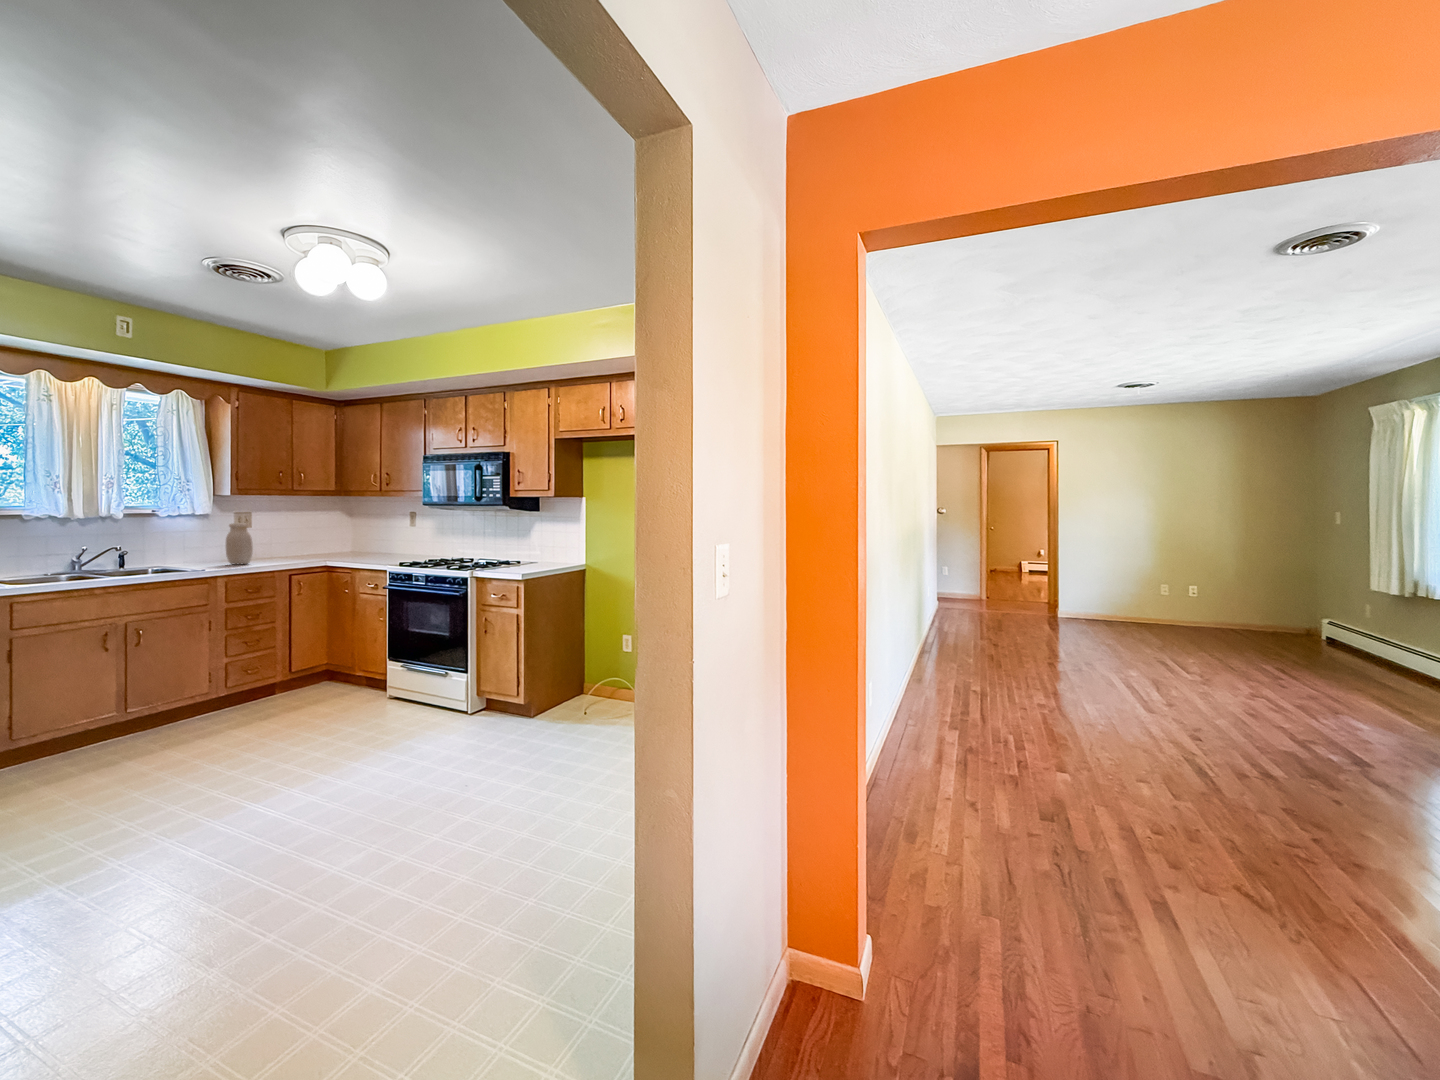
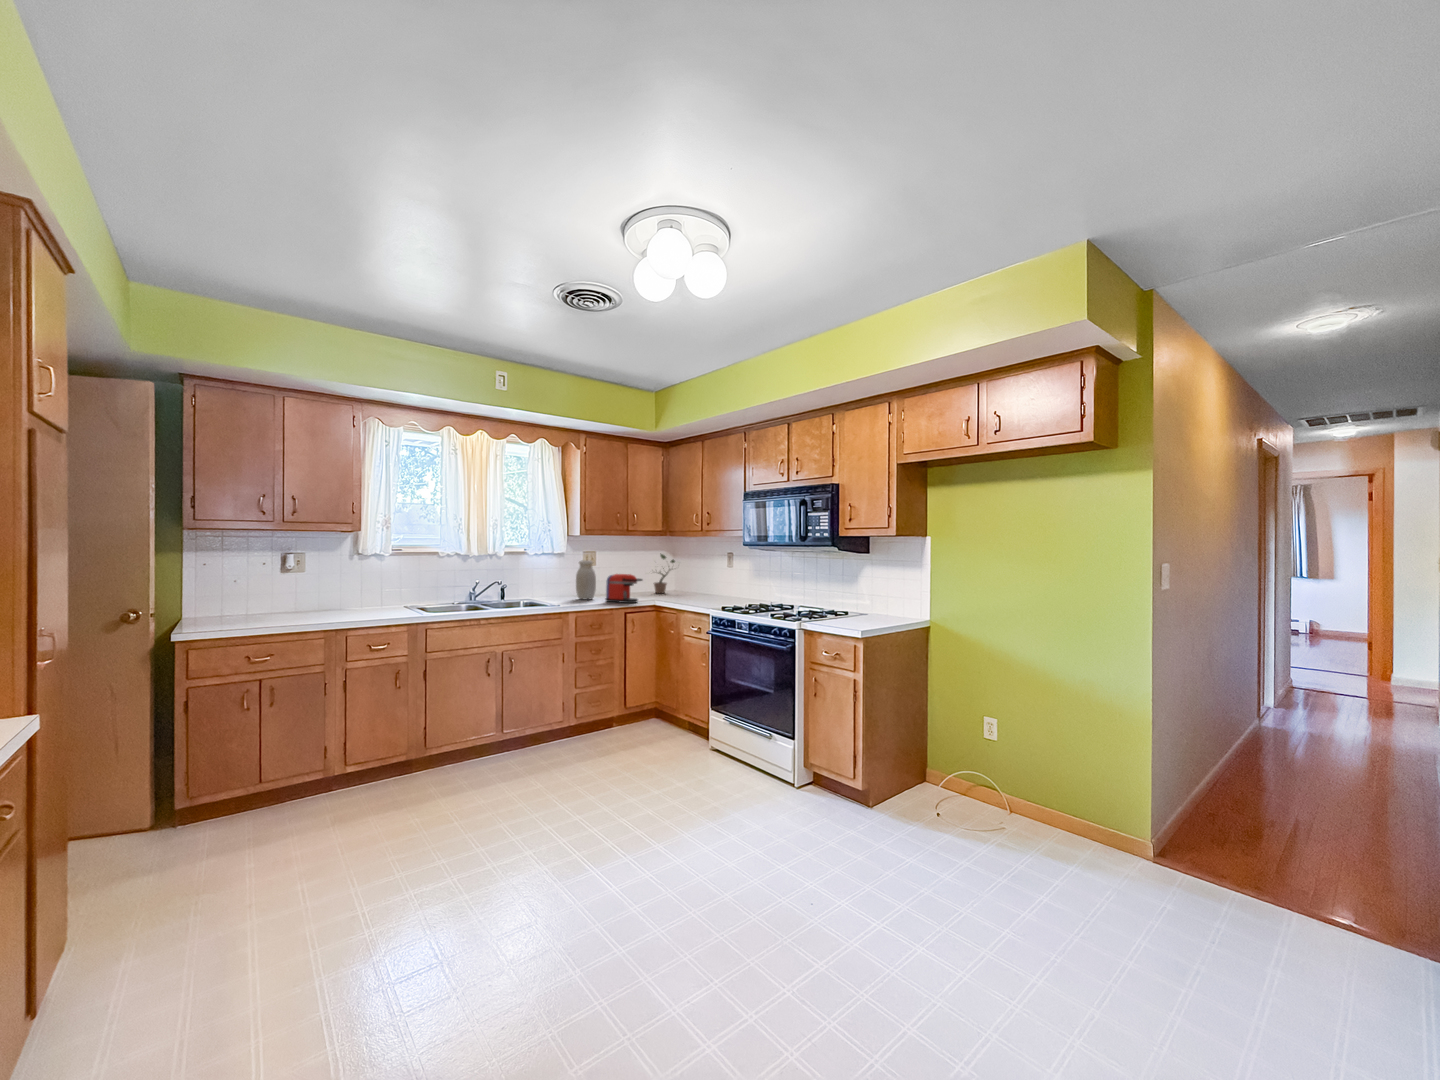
potted plant: none [316,517,360,558] -> present [654,554,675,593]
coffee maker: none [265,536,311,565] -> present [606,574,642,603]

